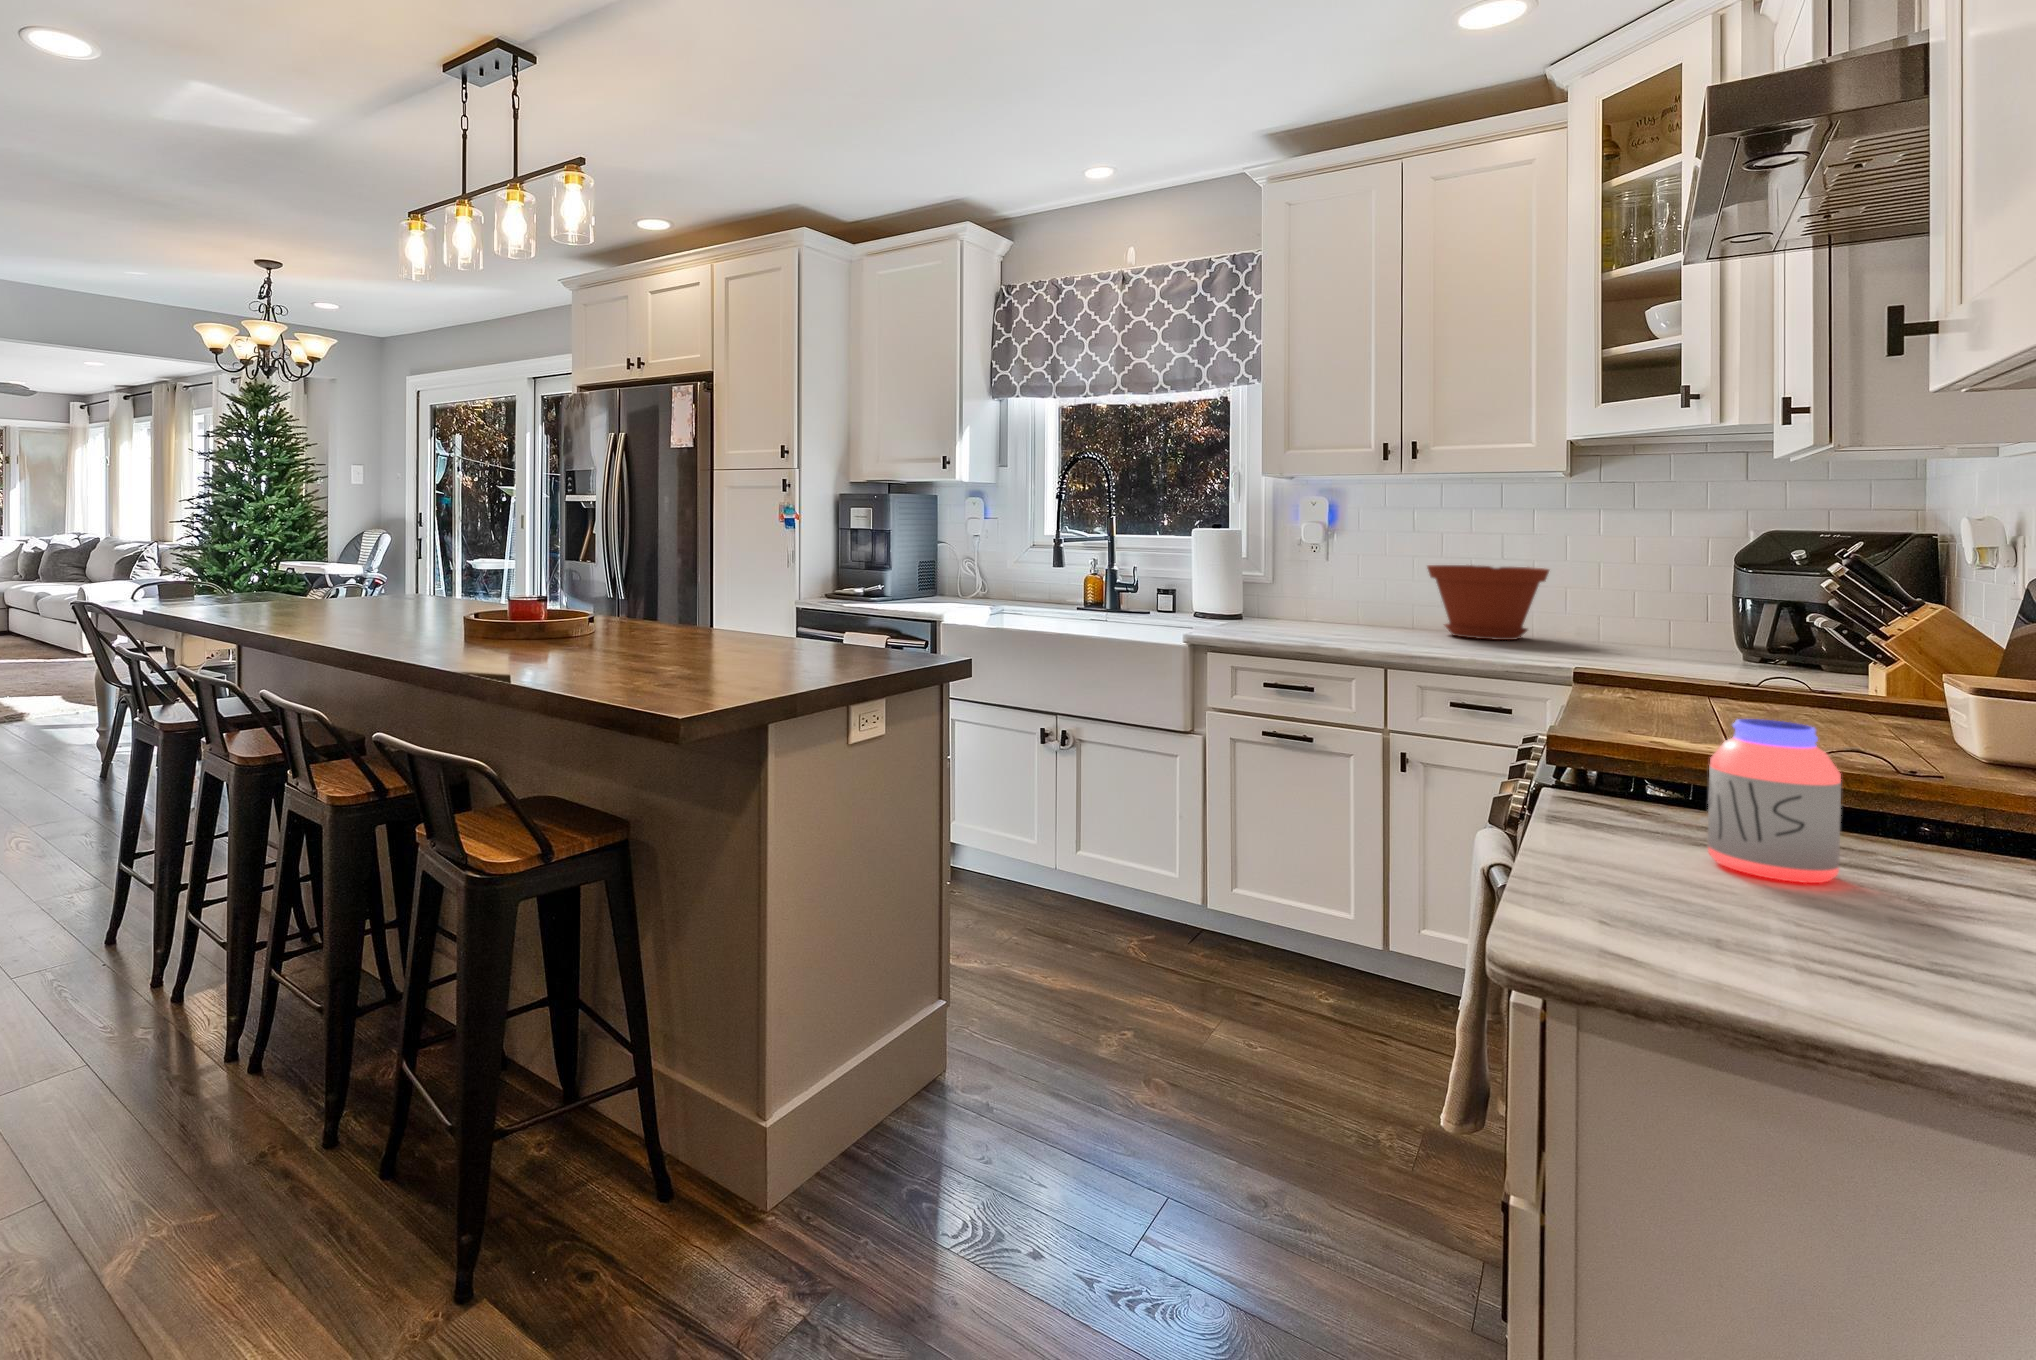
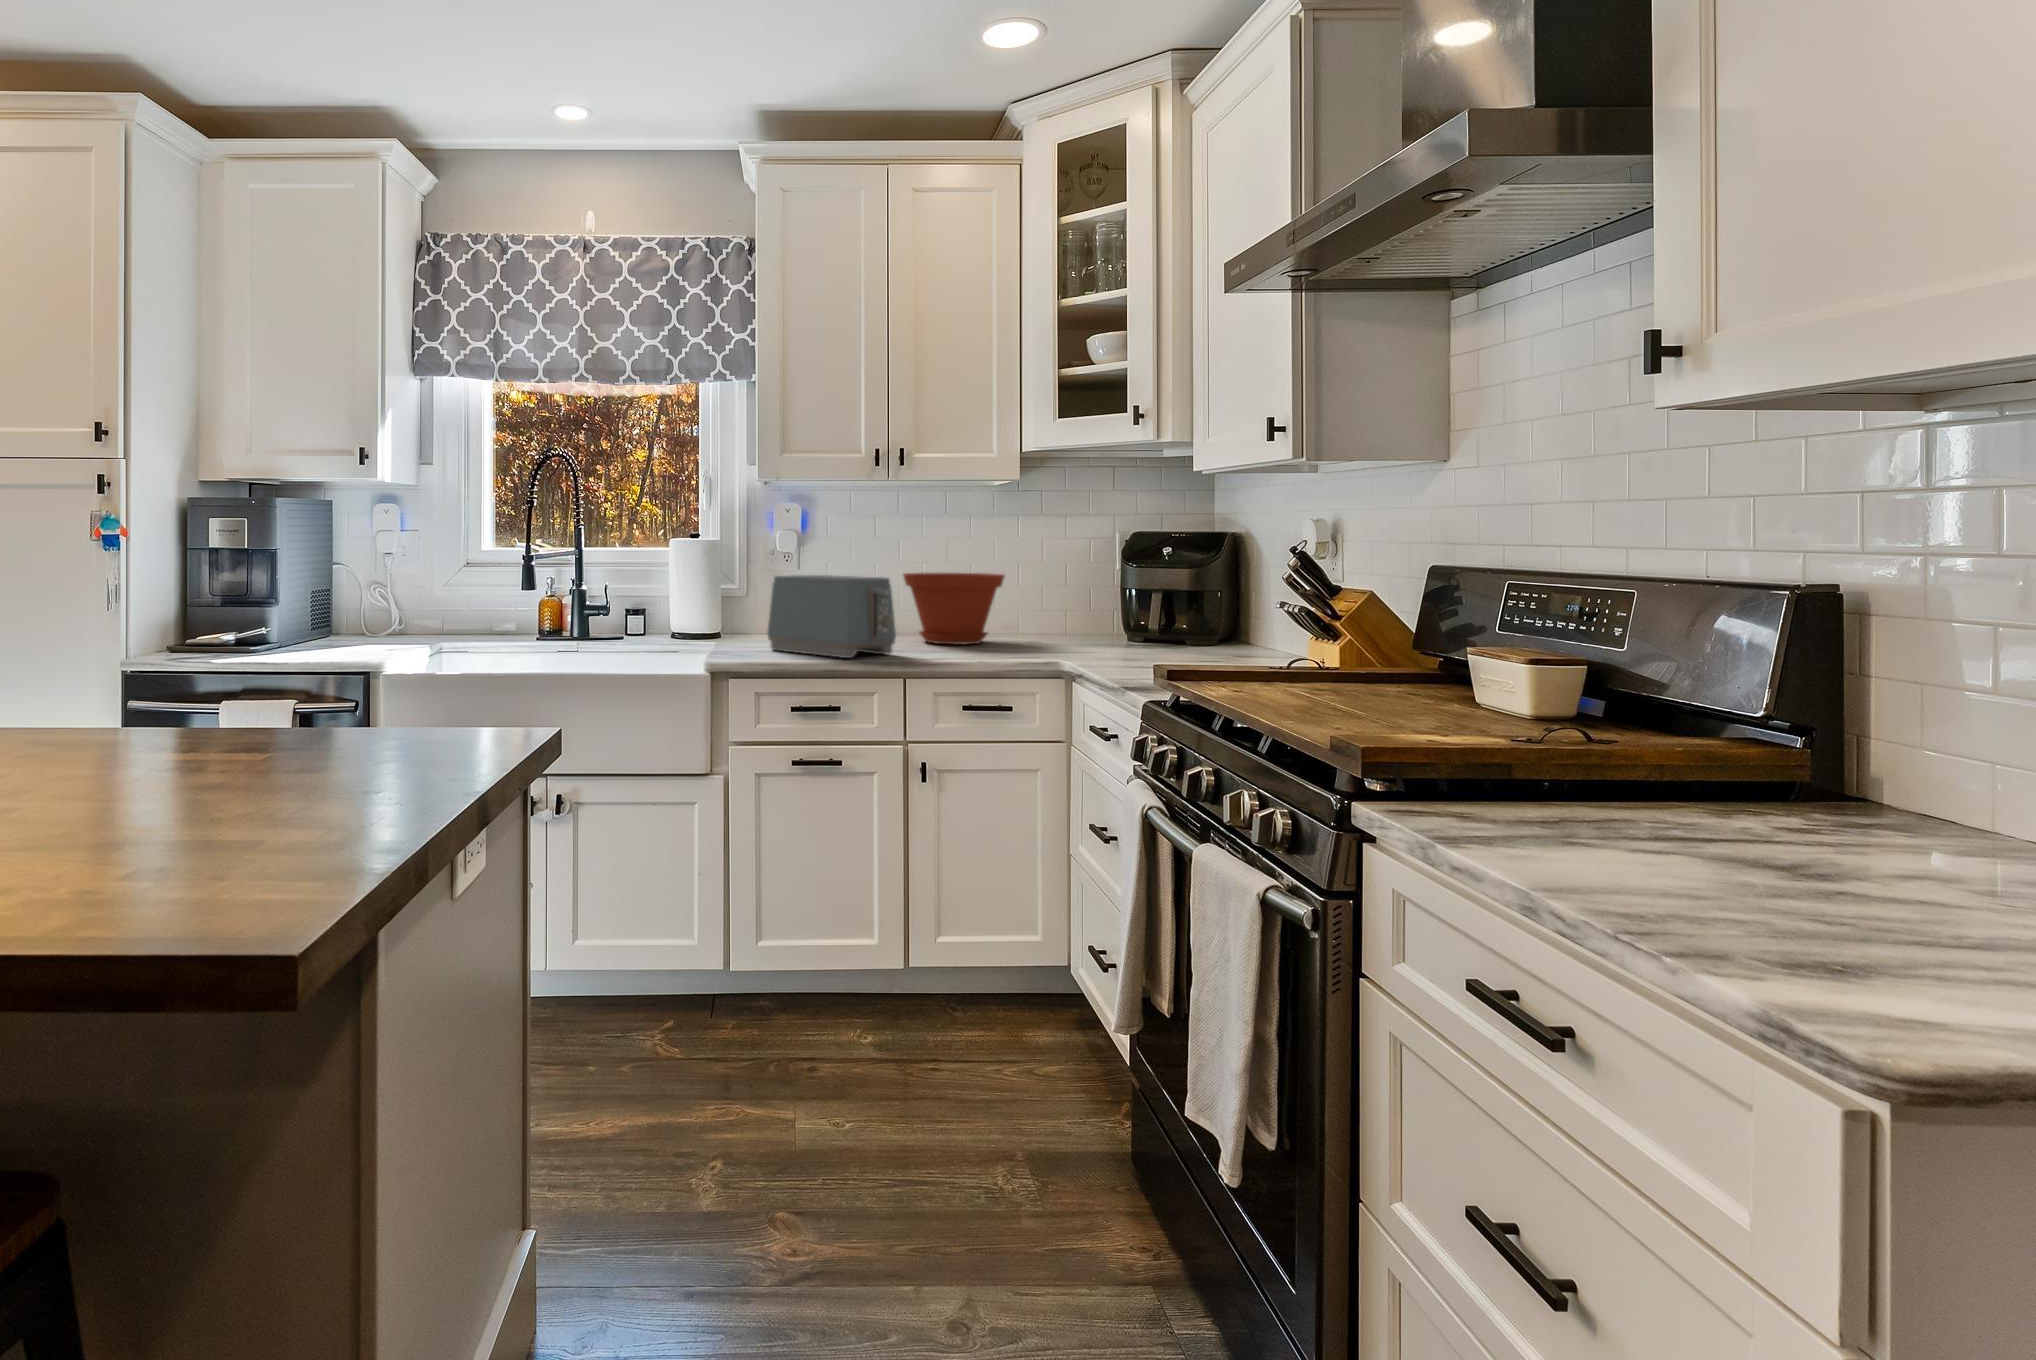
toaster: none [1266,563,1393,642] -> present [767,575,896,658]
jar: present [1707,719,1841,883] -> none [1509,710,1617,860]

